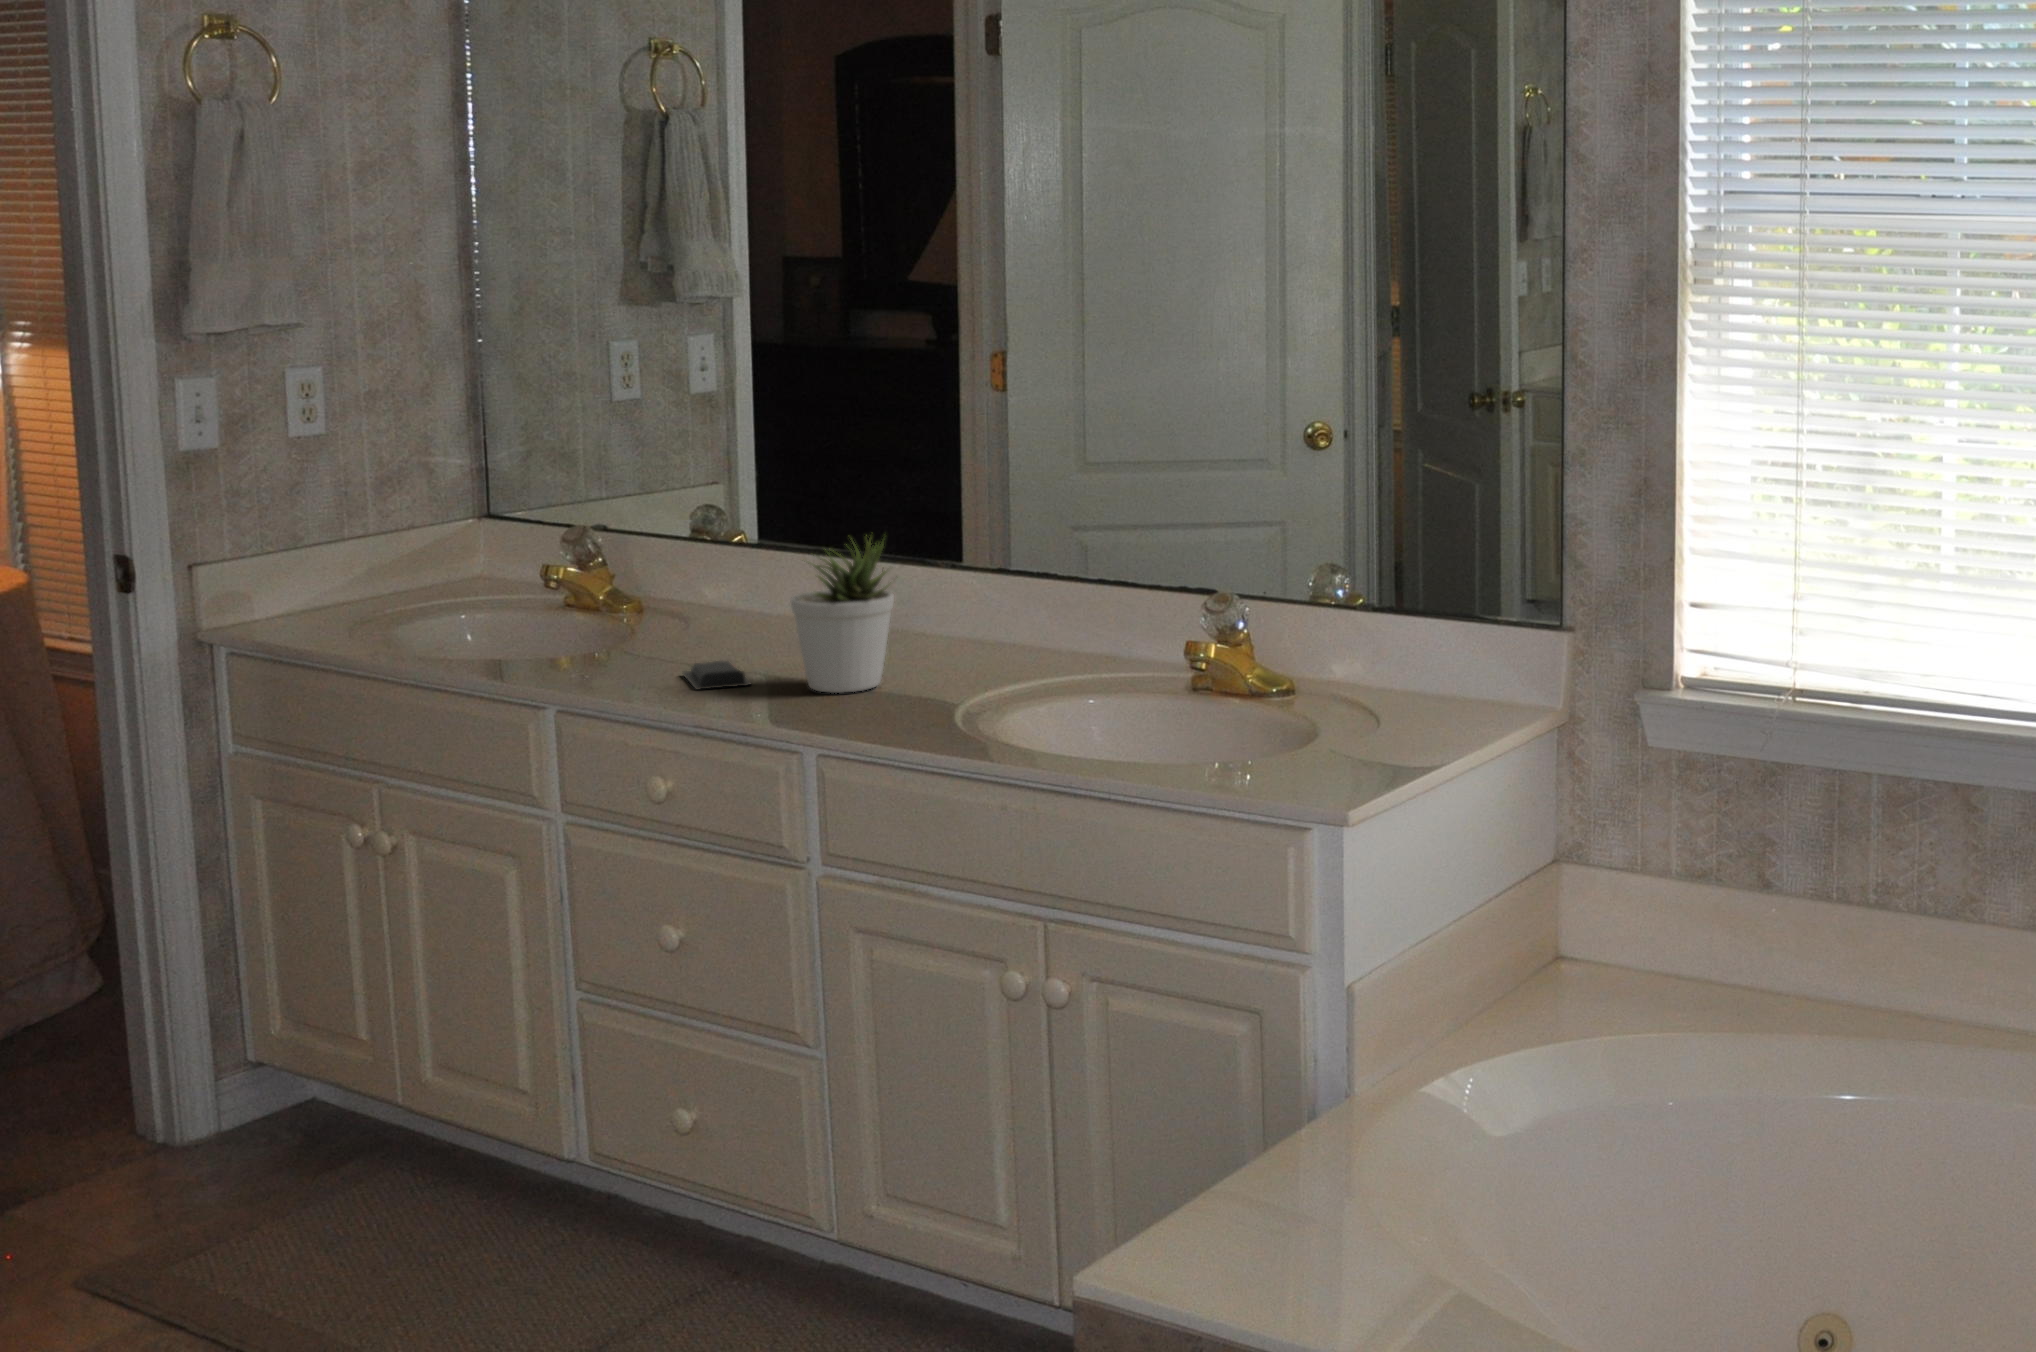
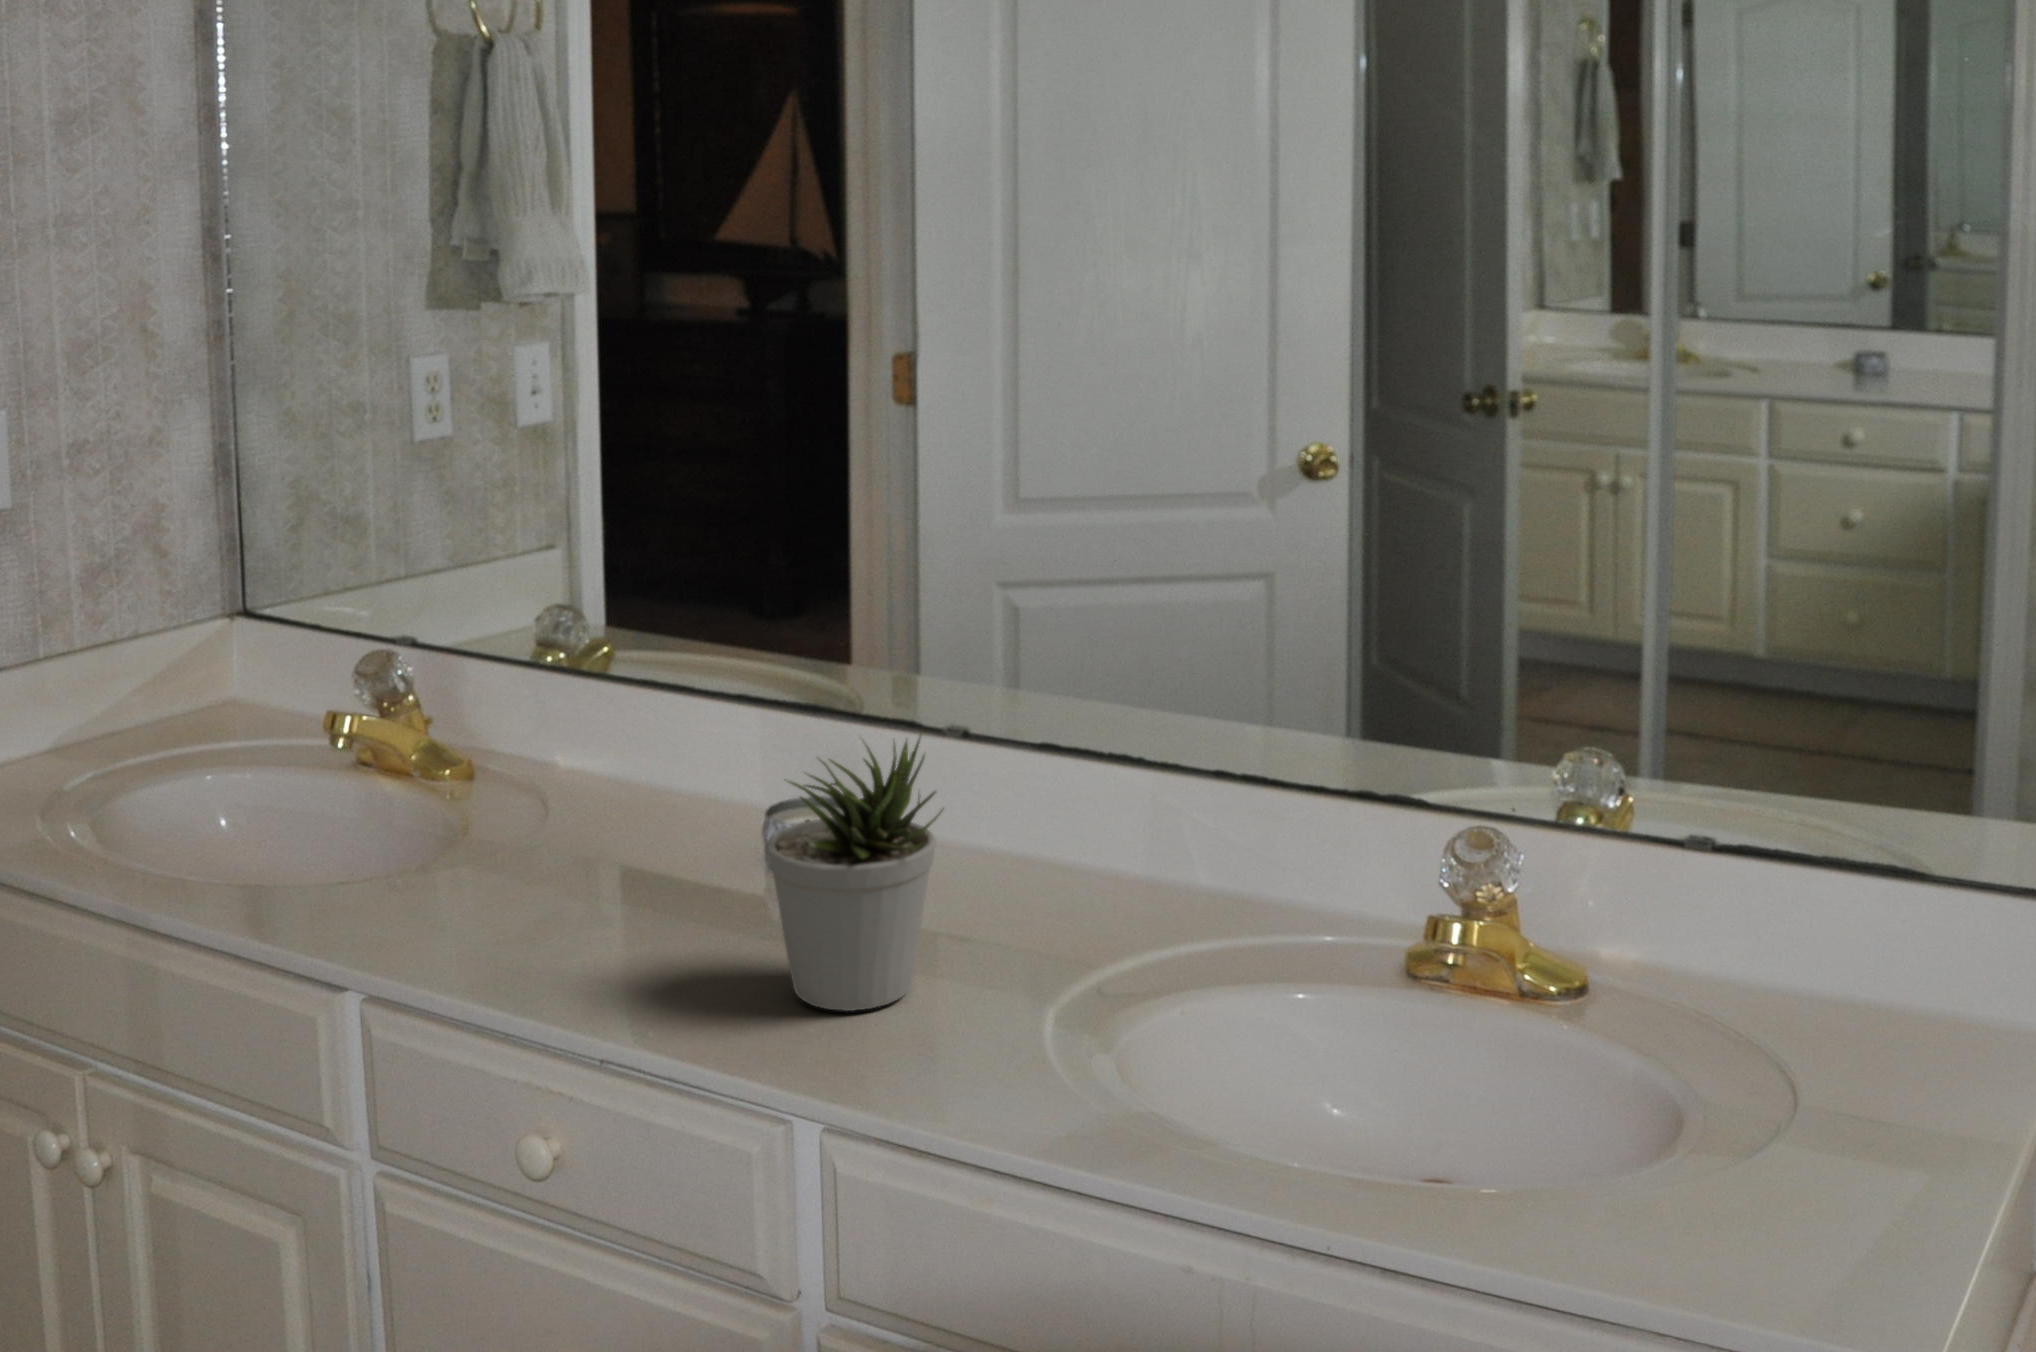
soap bar: present [683,661,750,689] -> none [570,923,694,997]

